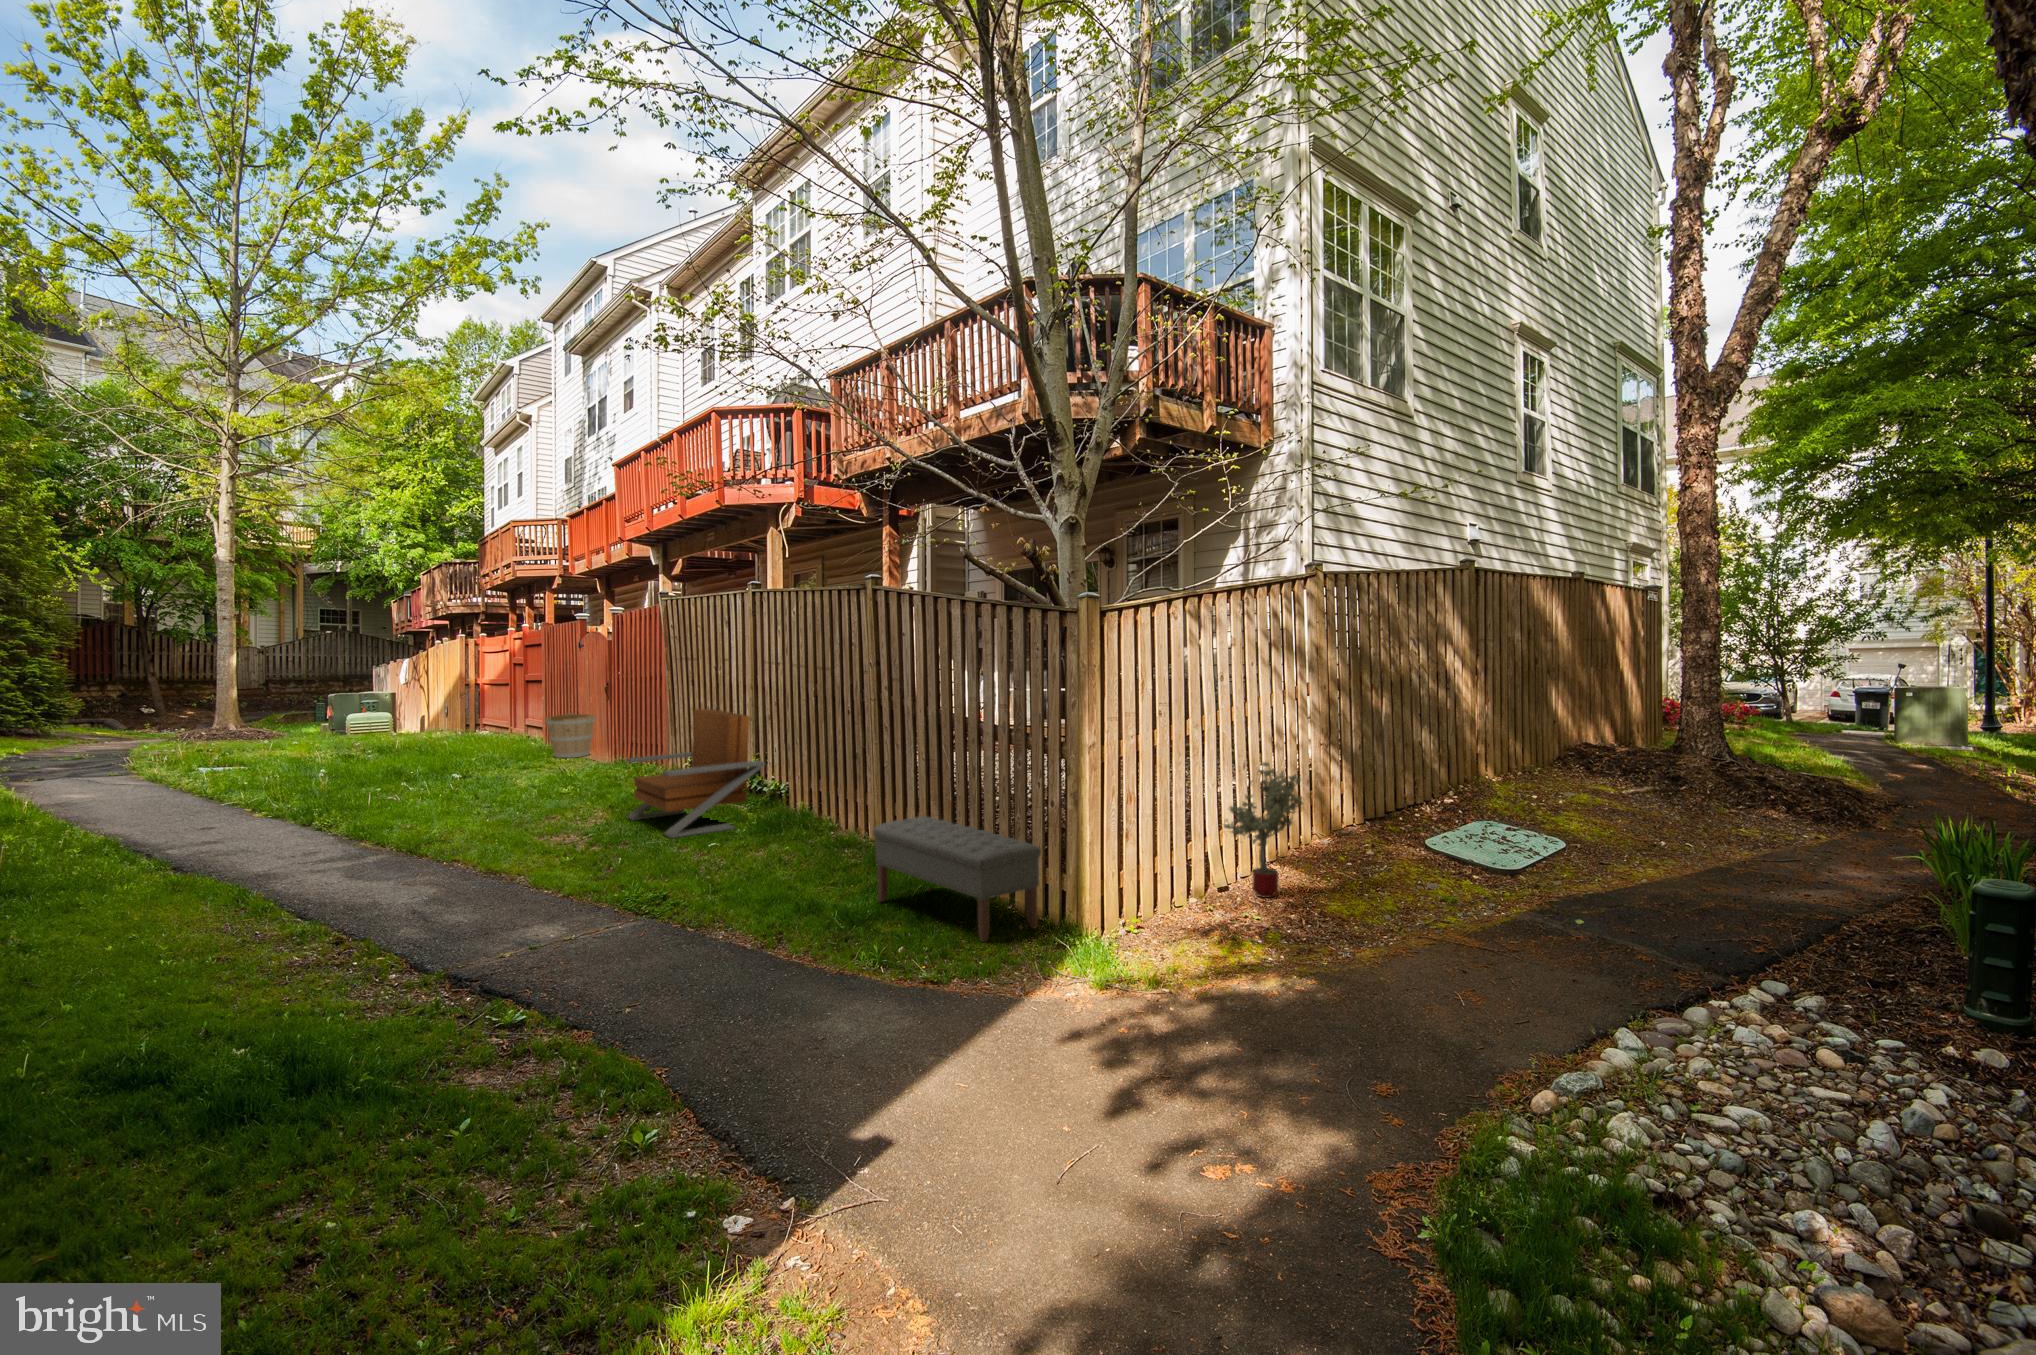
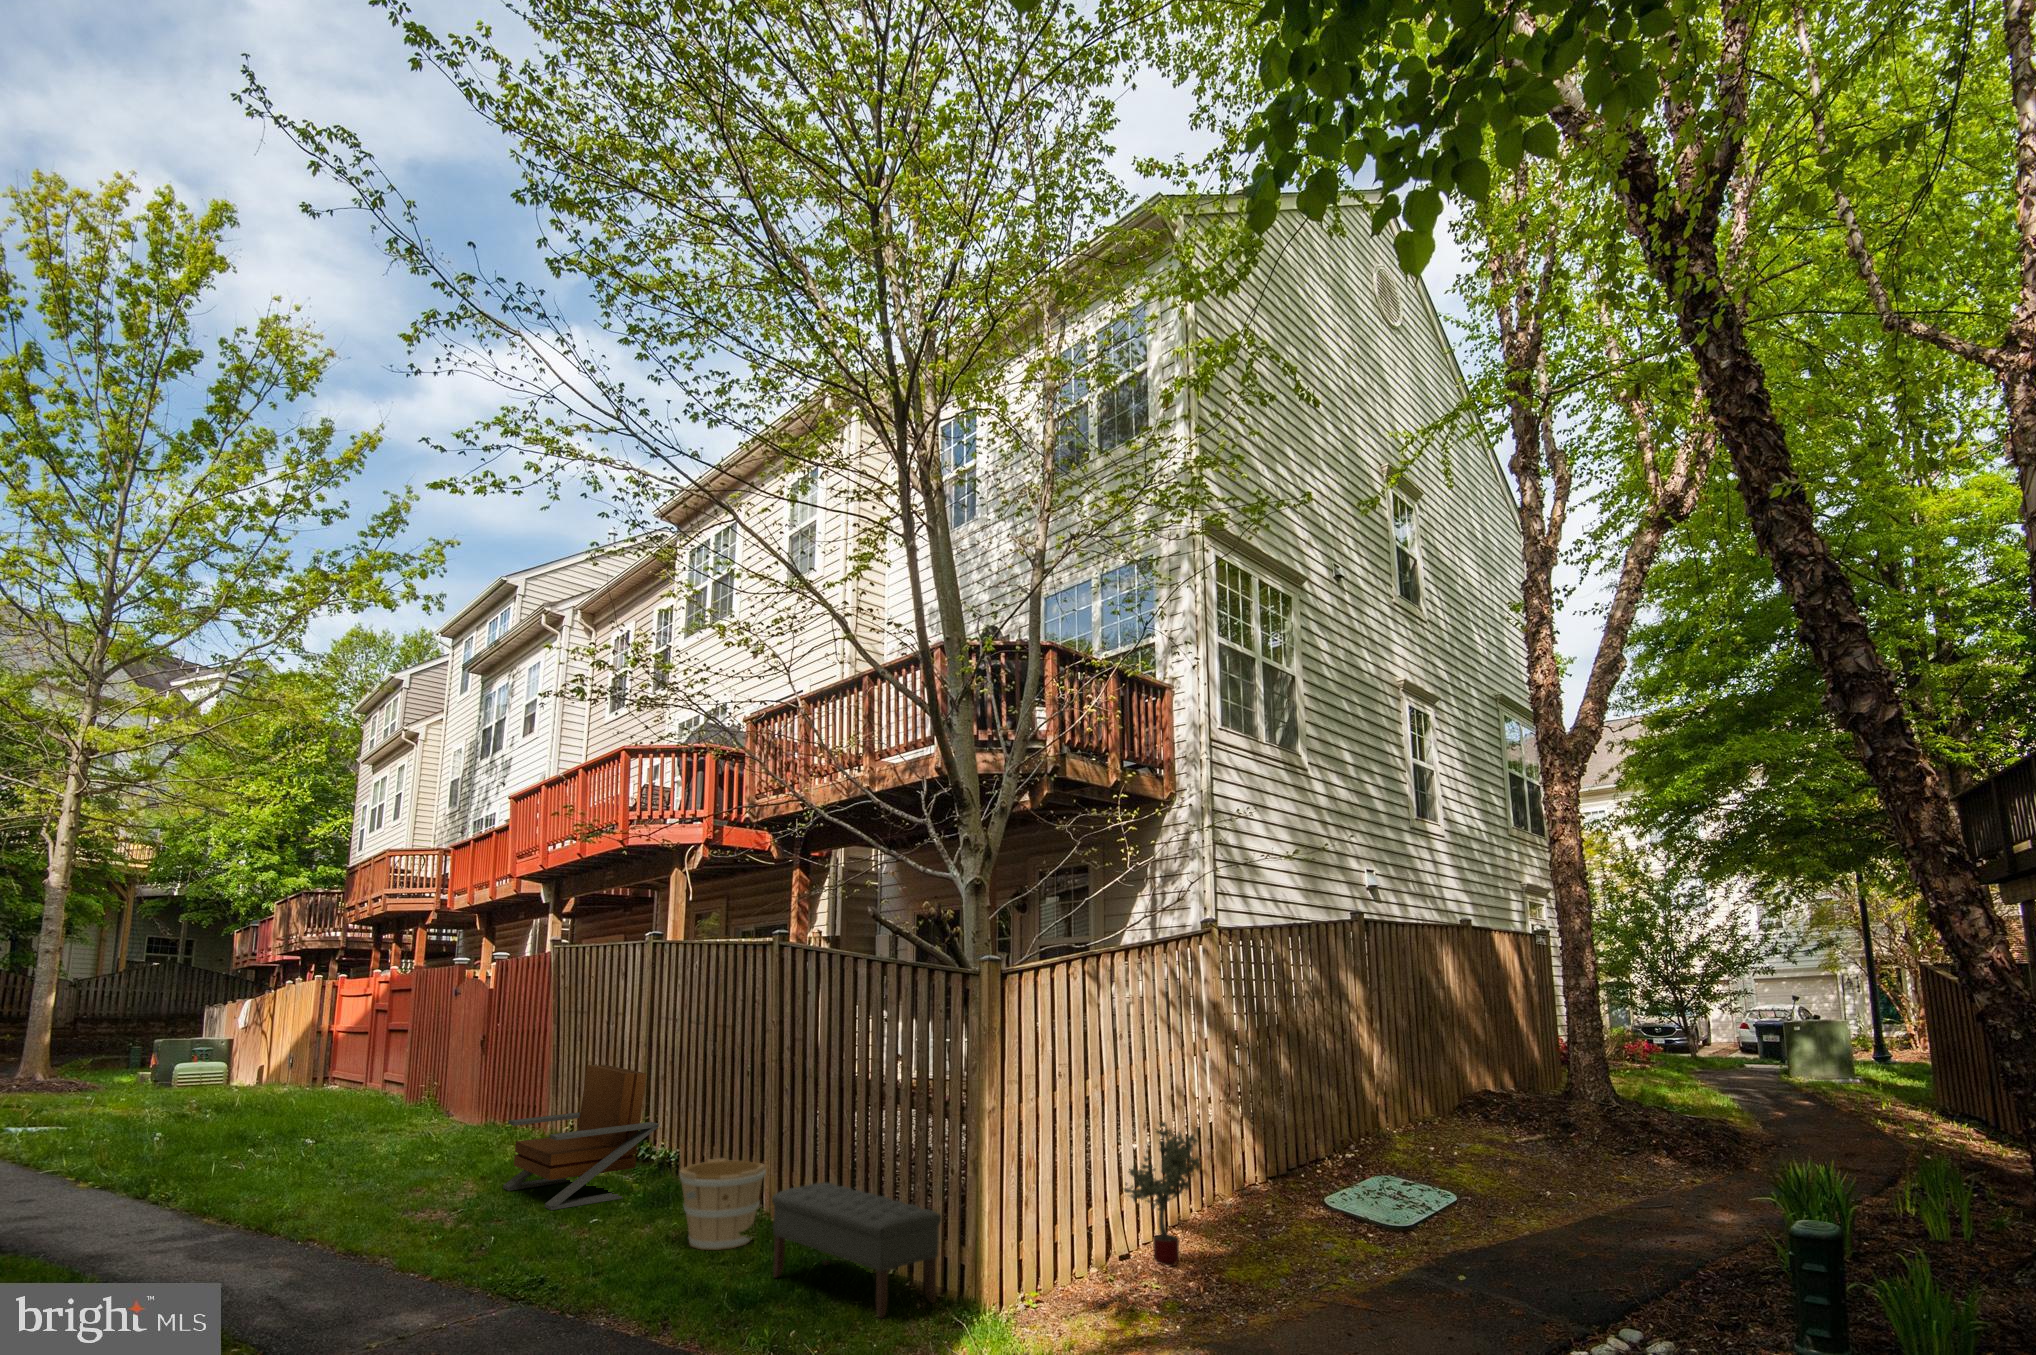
wooden bucket: present [545,713,595,758] -> present [680,1158,766,1250]

